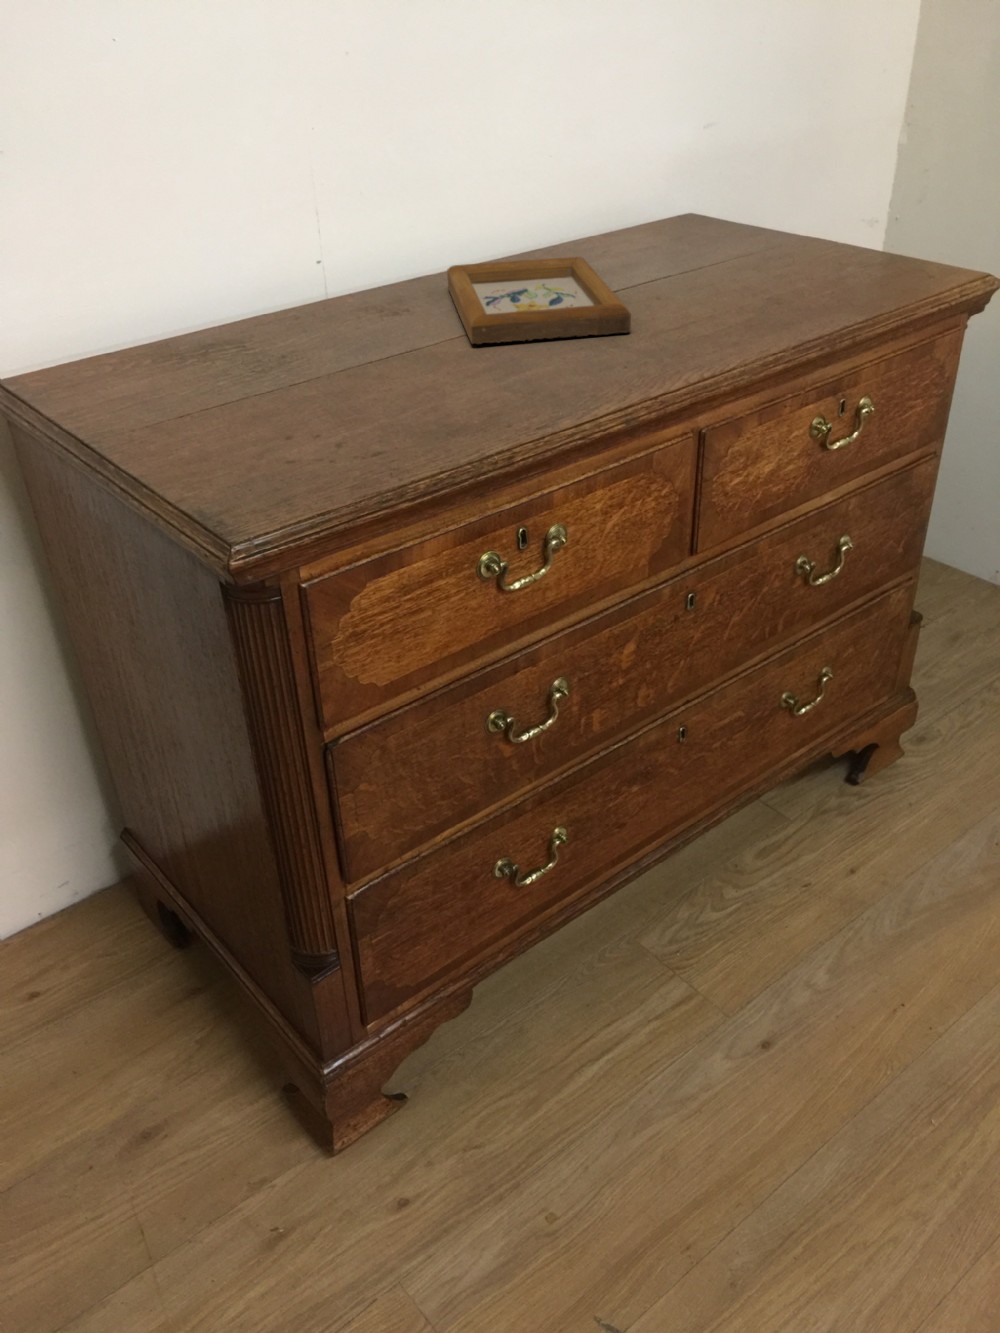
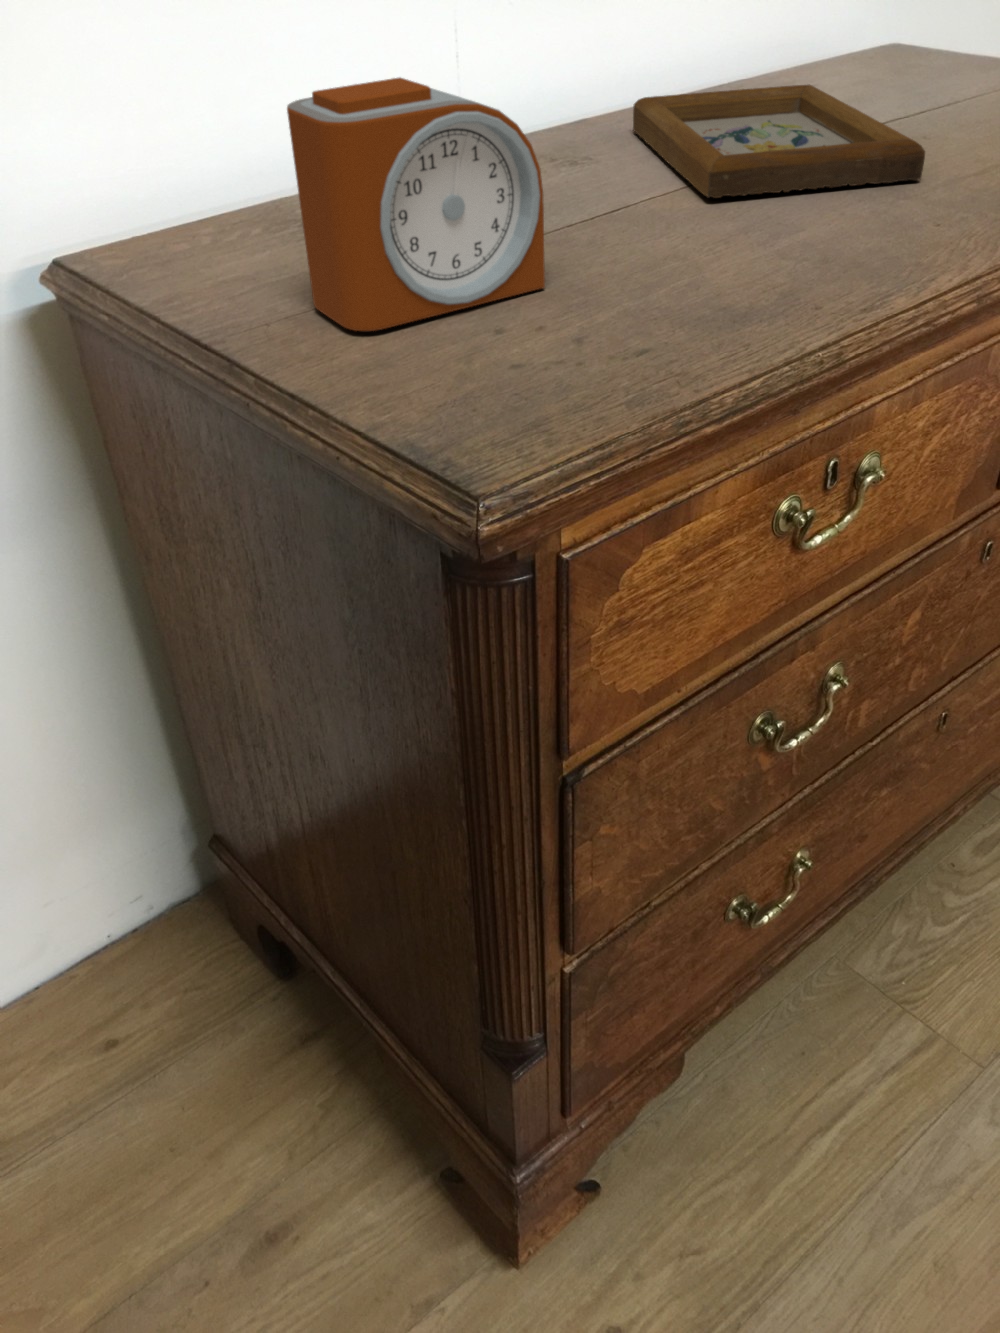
alarm clock: none [143,270,330,437] -> present [287,78,545,331]

